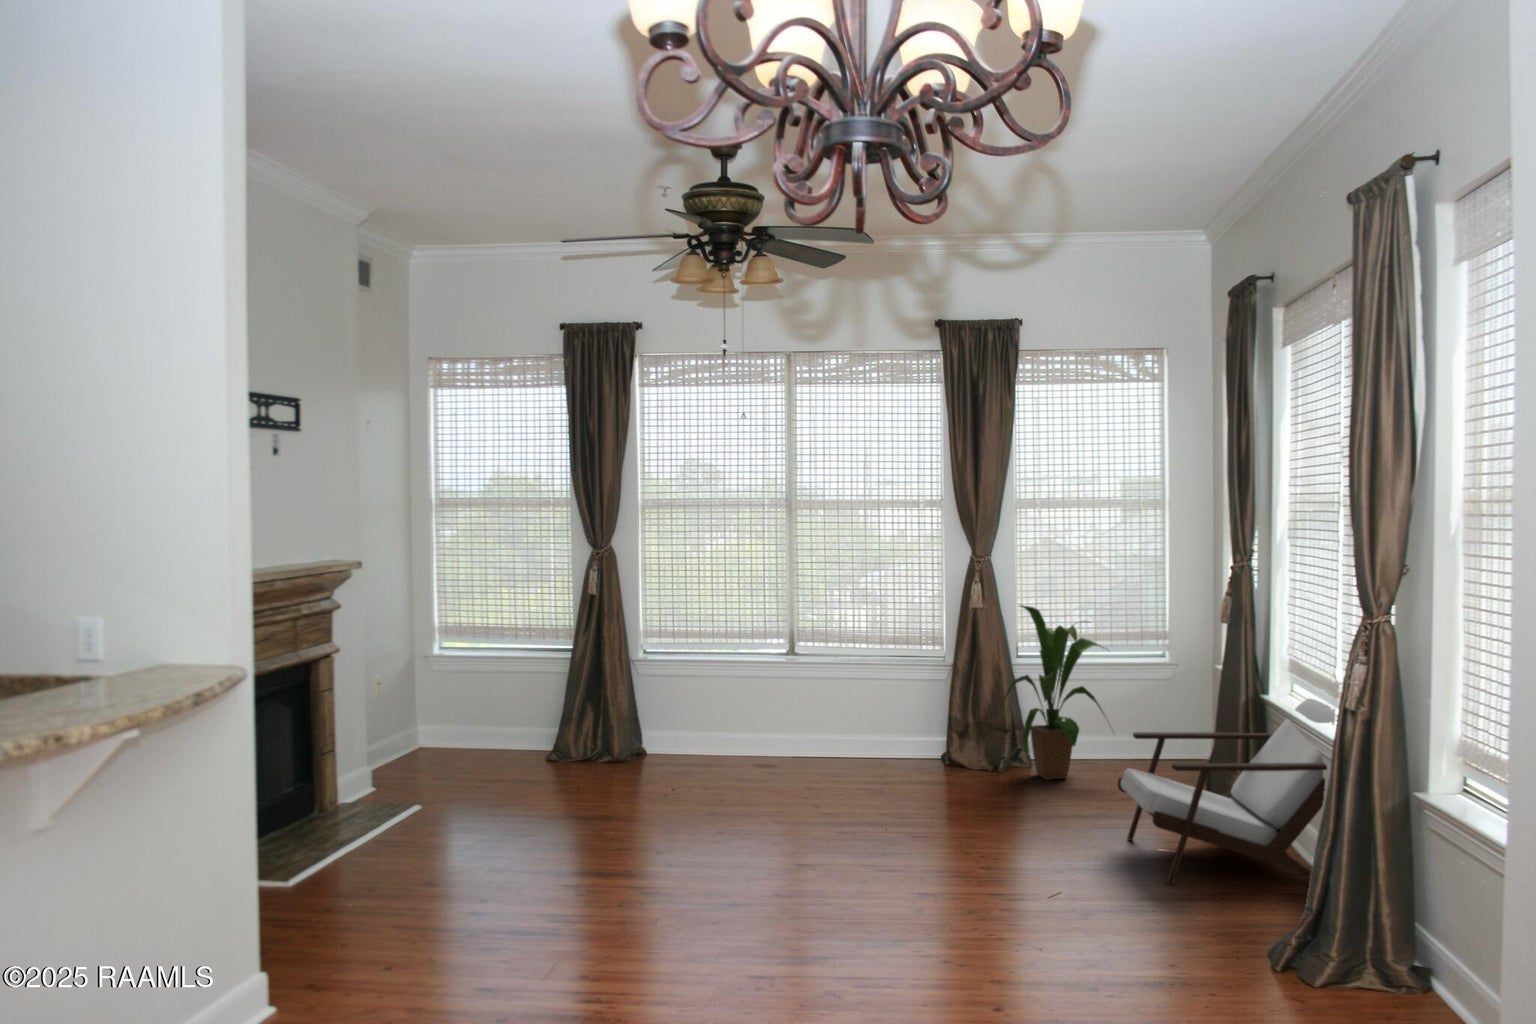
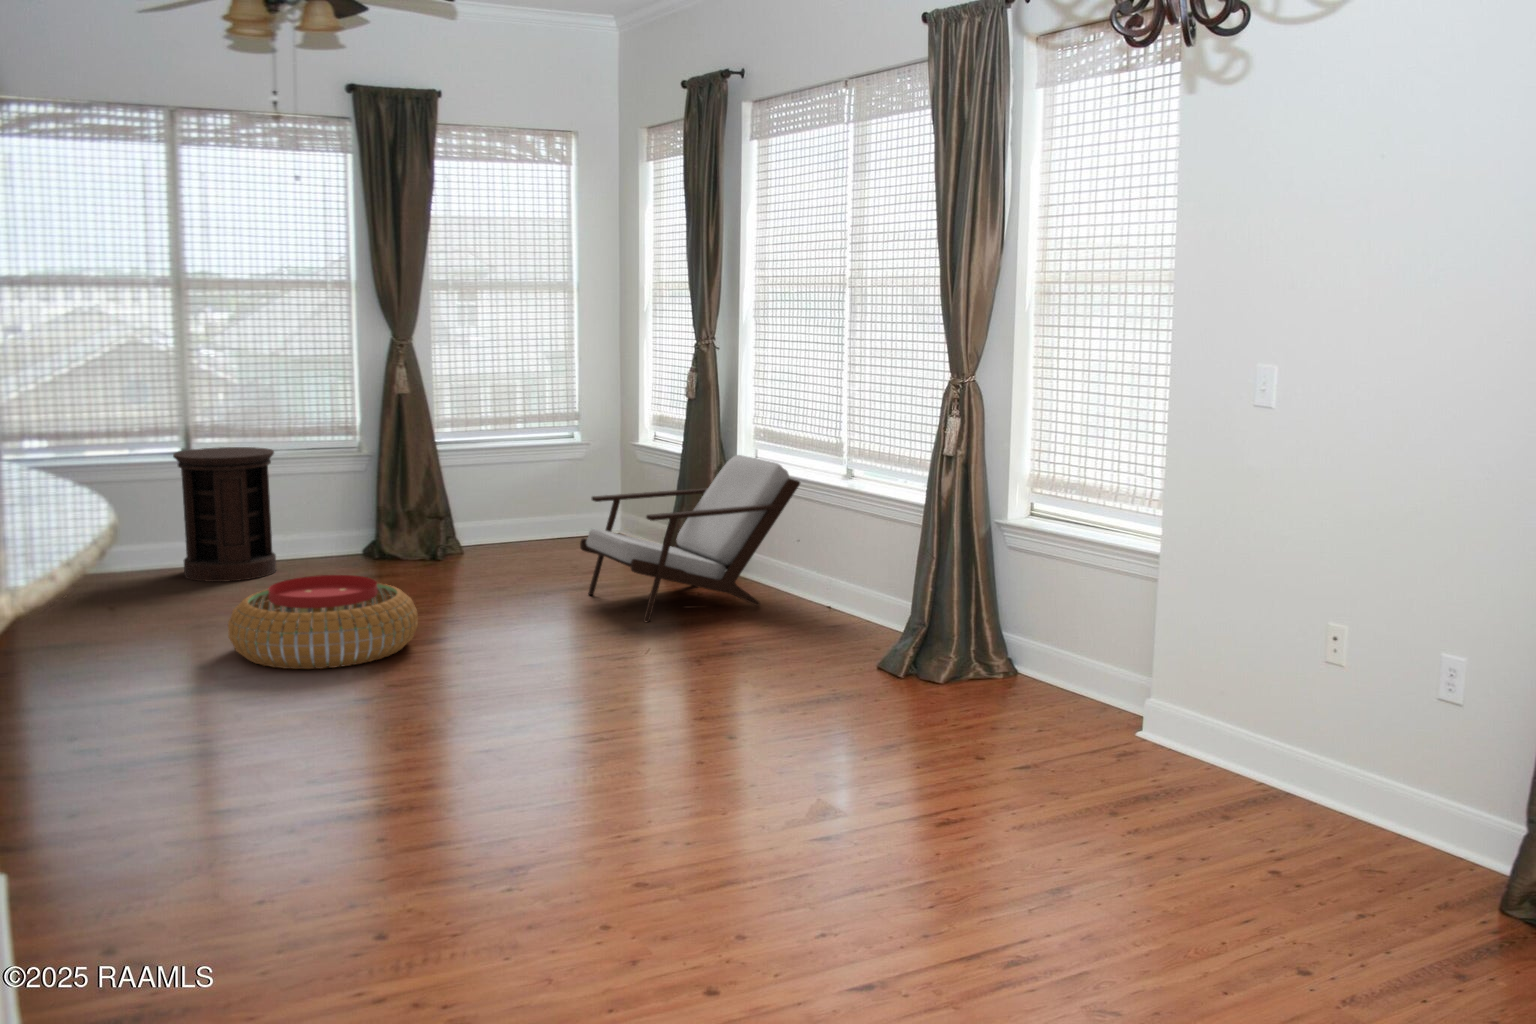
house plant: present [1001,606,1103,780] -> none [429,387,547,558]
side table: none [768,652,854,779] -> present [173,447,276,582]
pouf: none [742,791,918,890] -> present [228,575,418,669]

